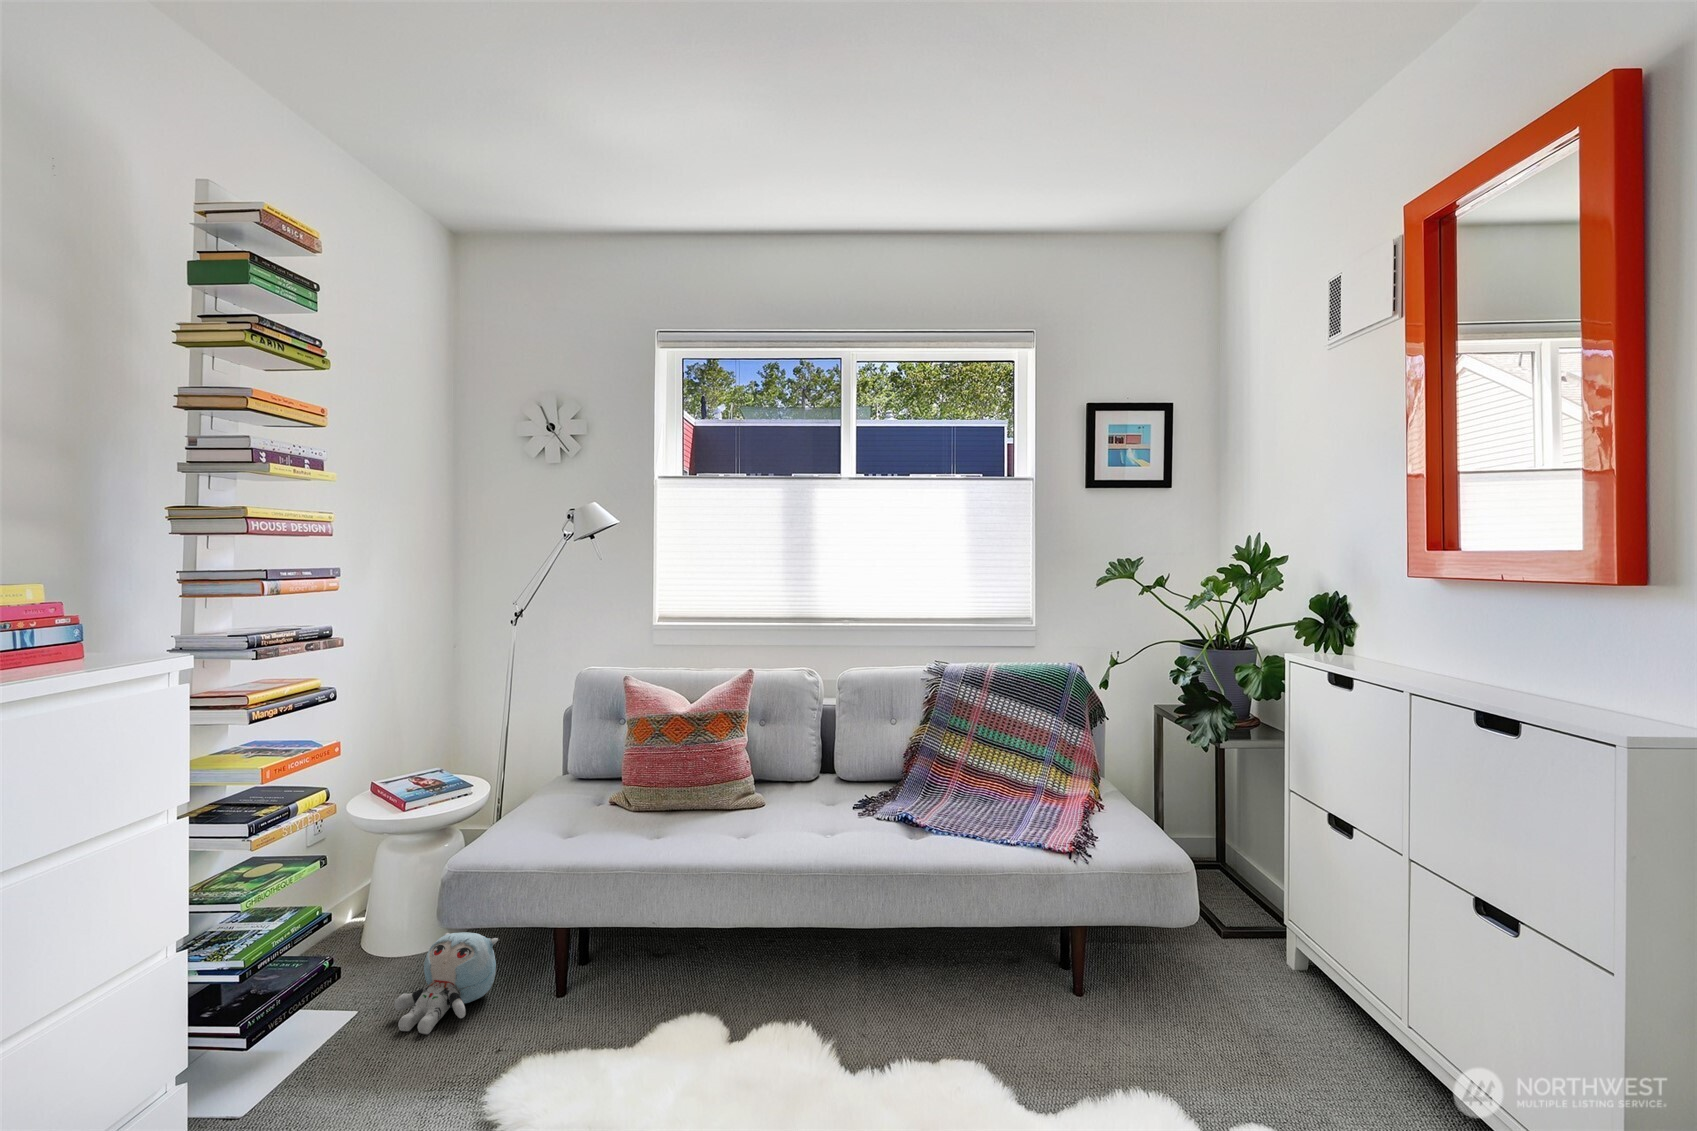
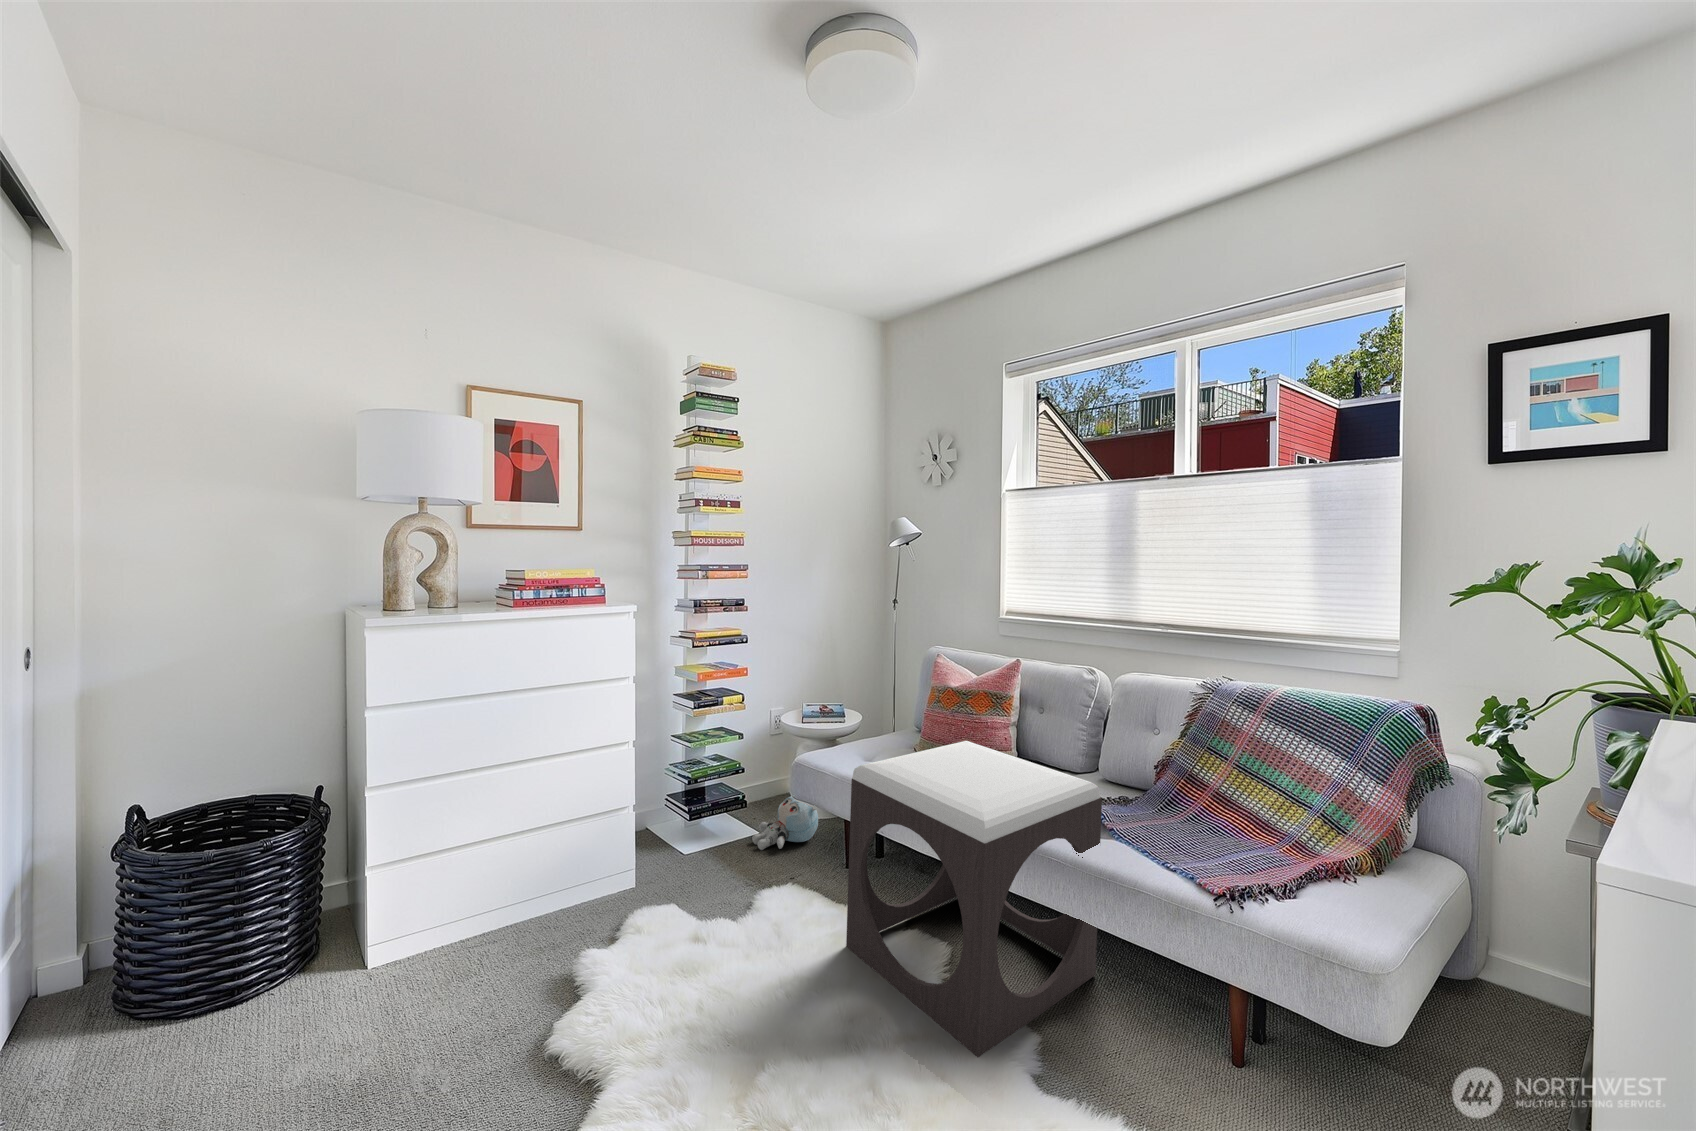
footstool: none [689,776,920,1088] -> present [846,741,1102,1057]

